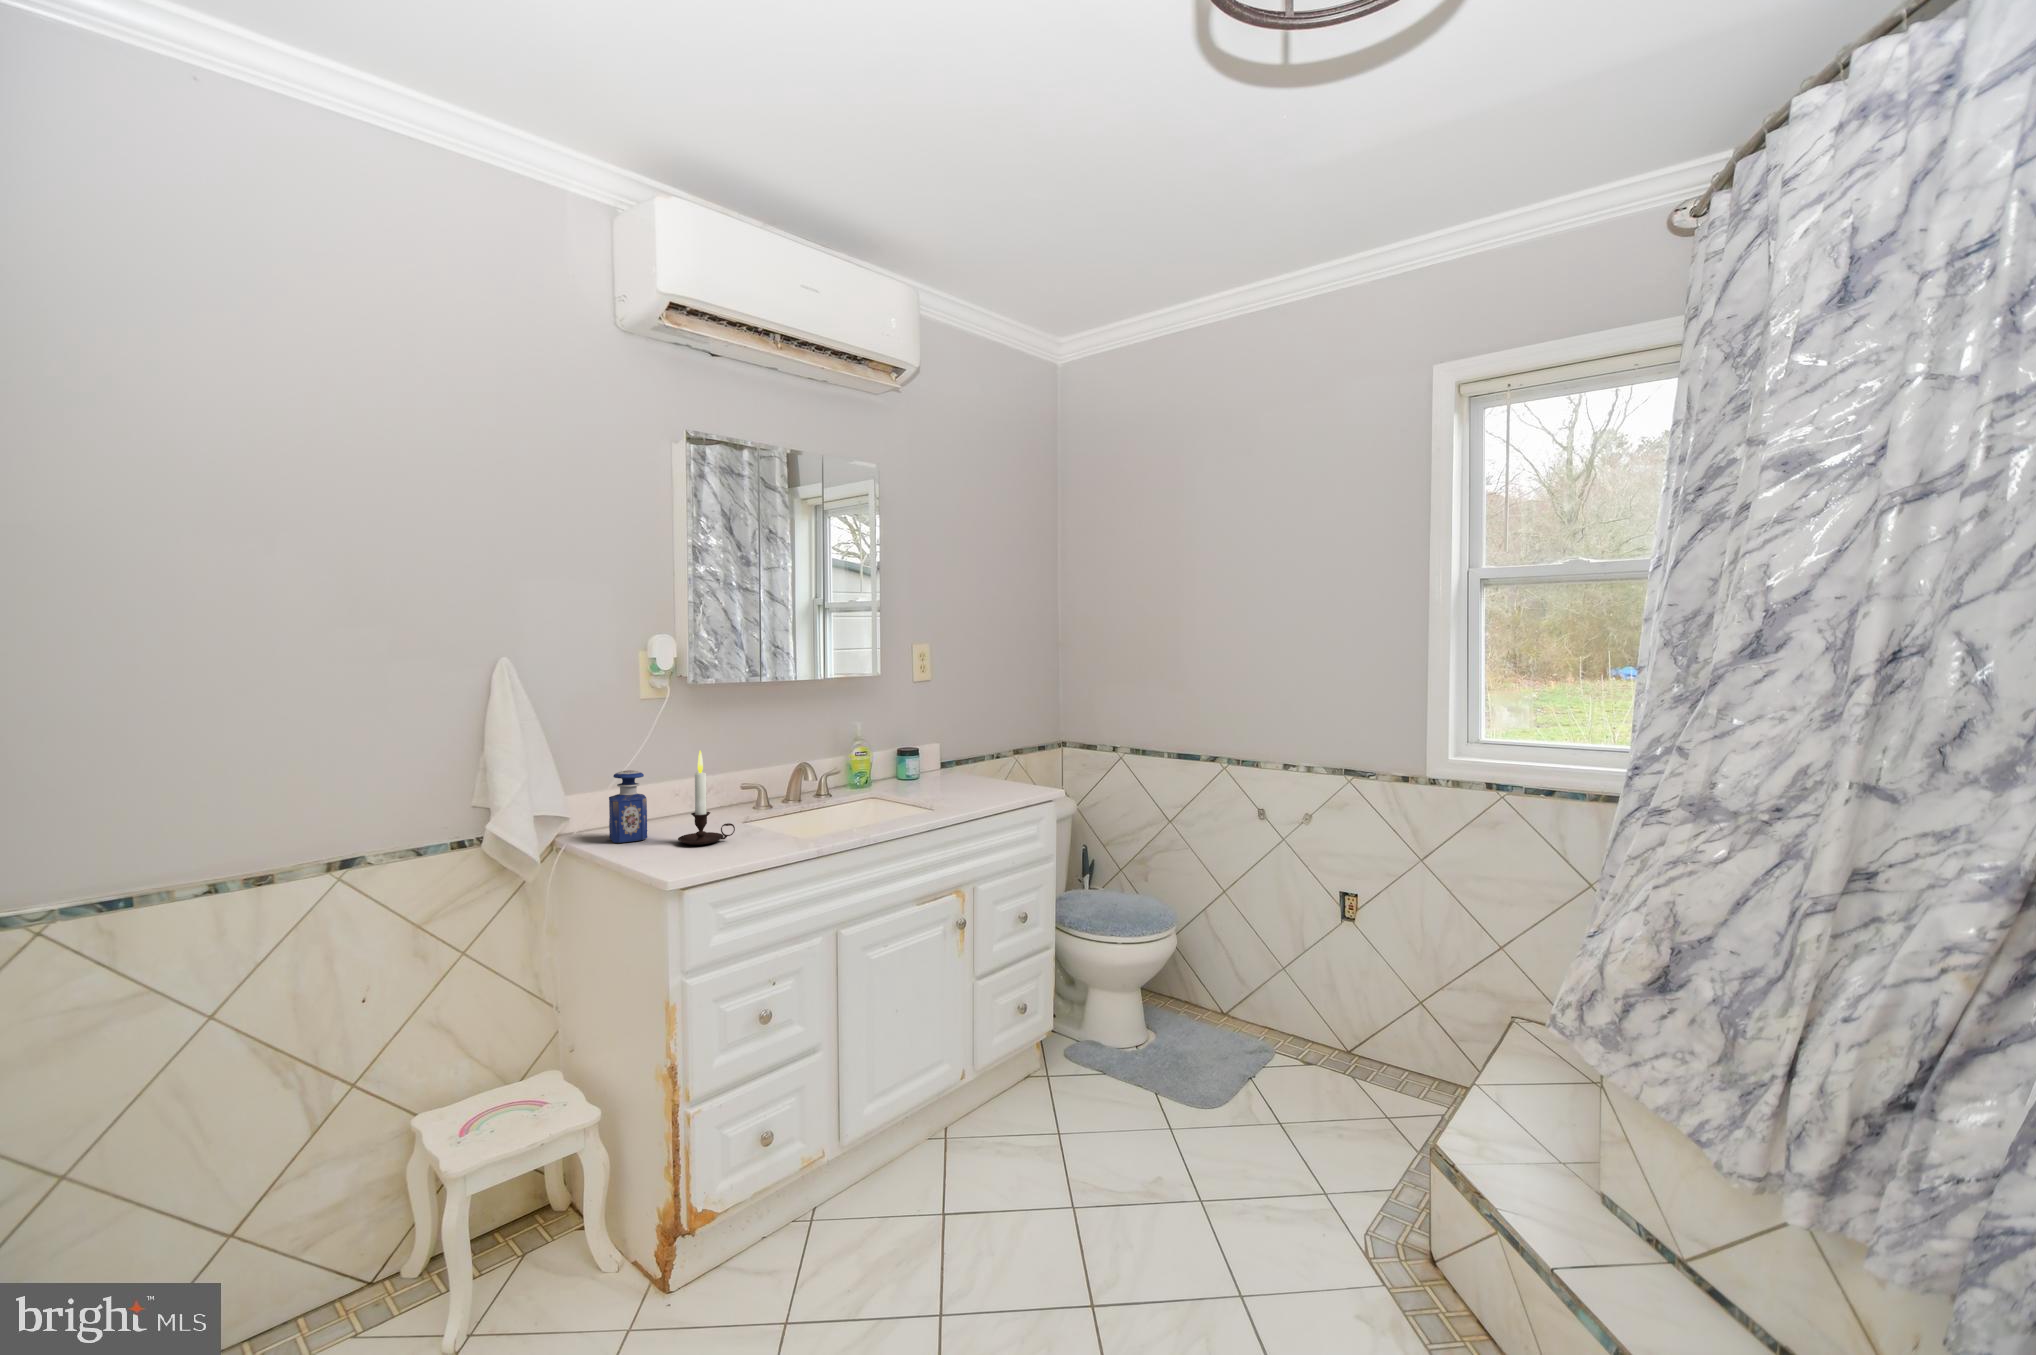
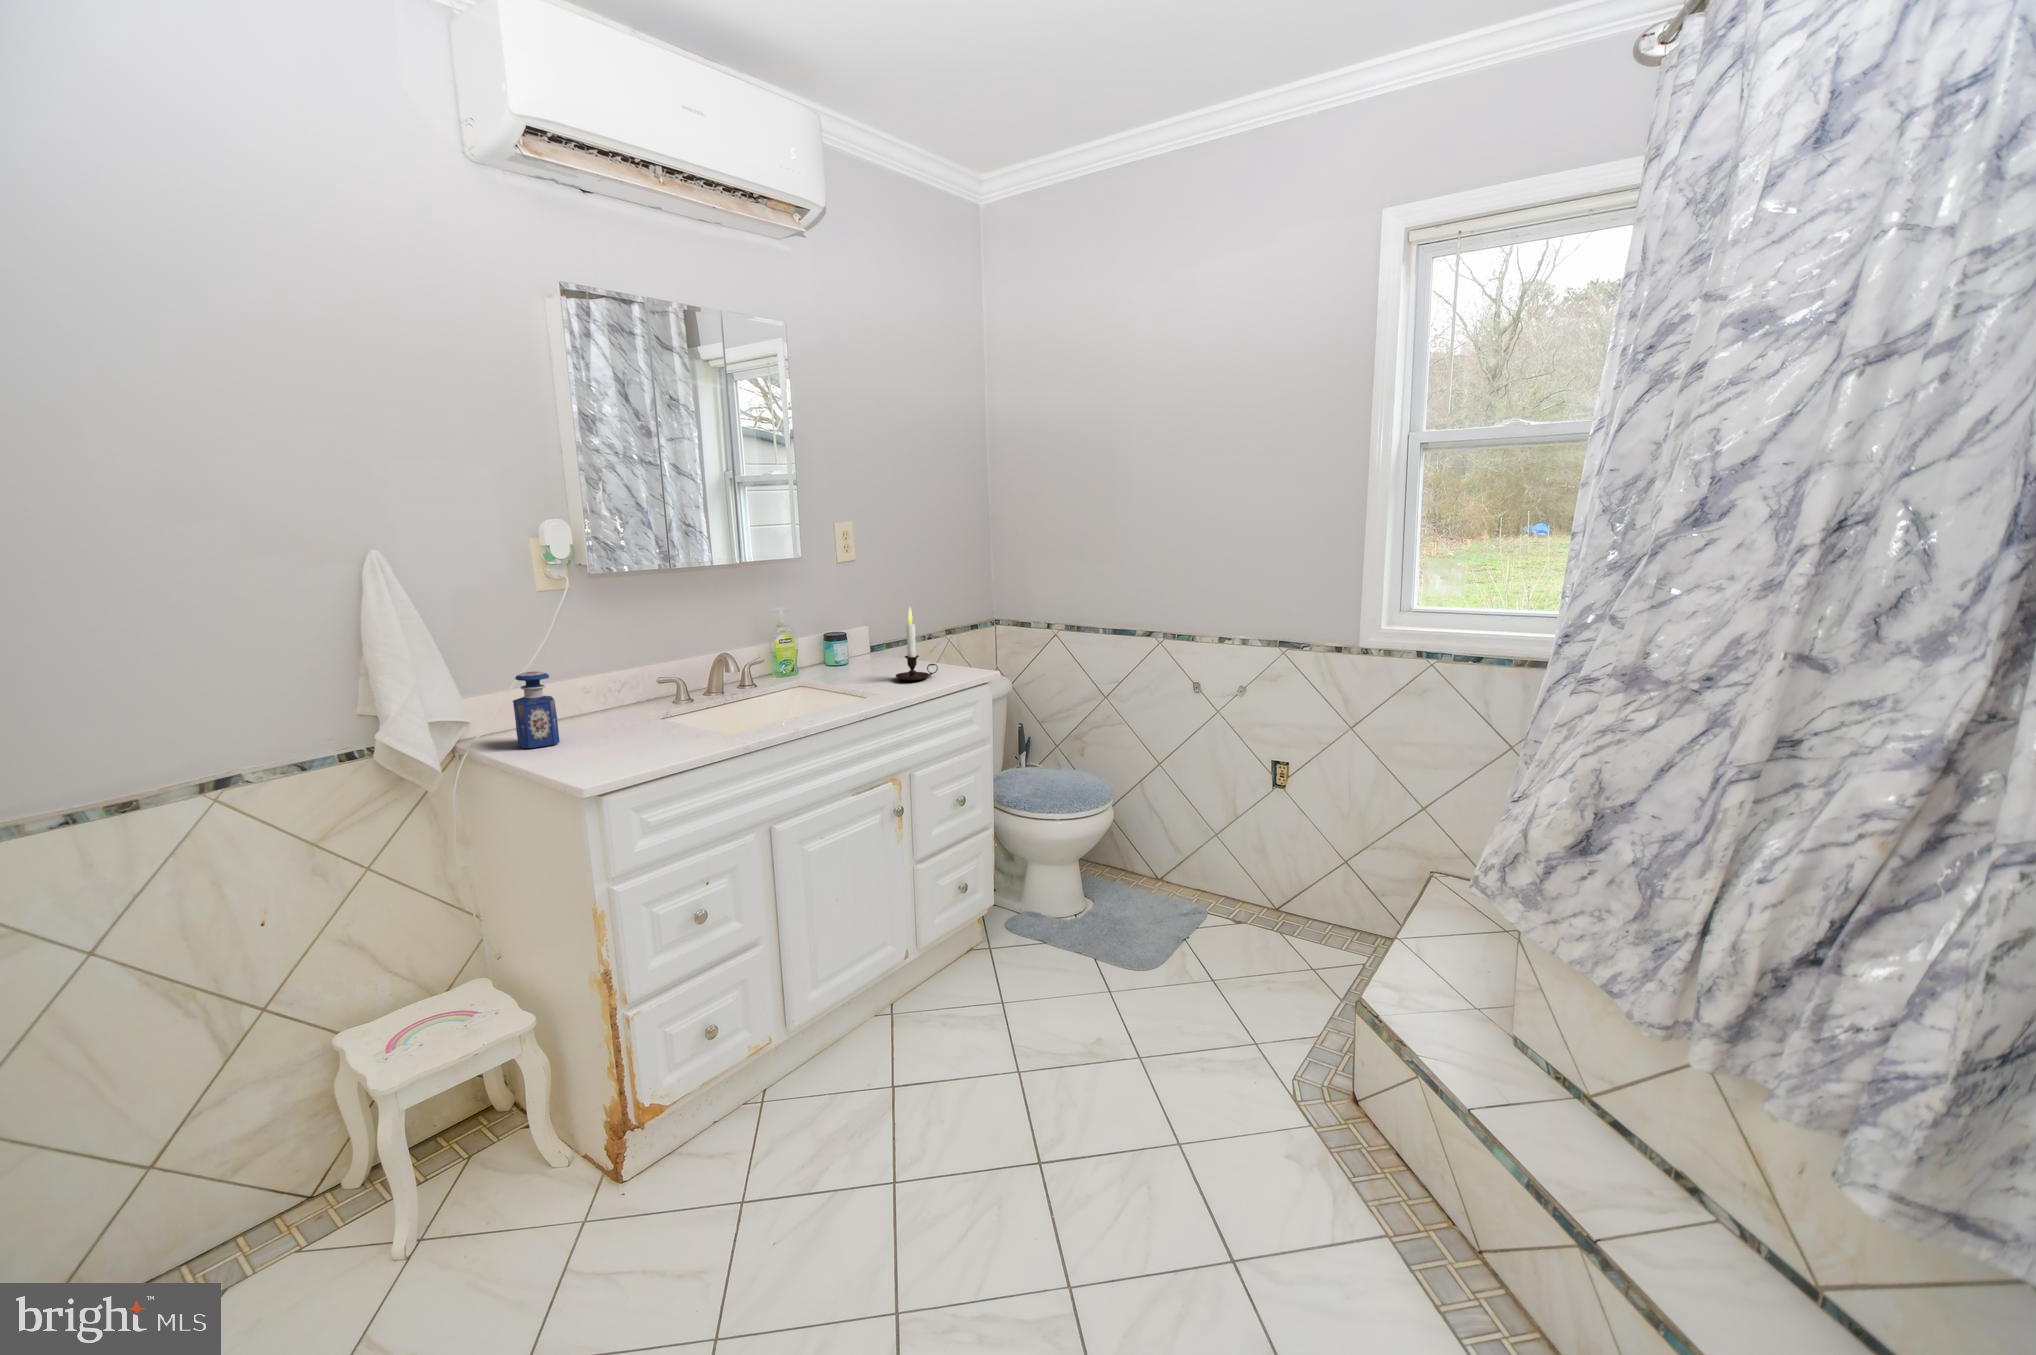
candle: present [678,751,735,845] -> present [896,607,938,680]

